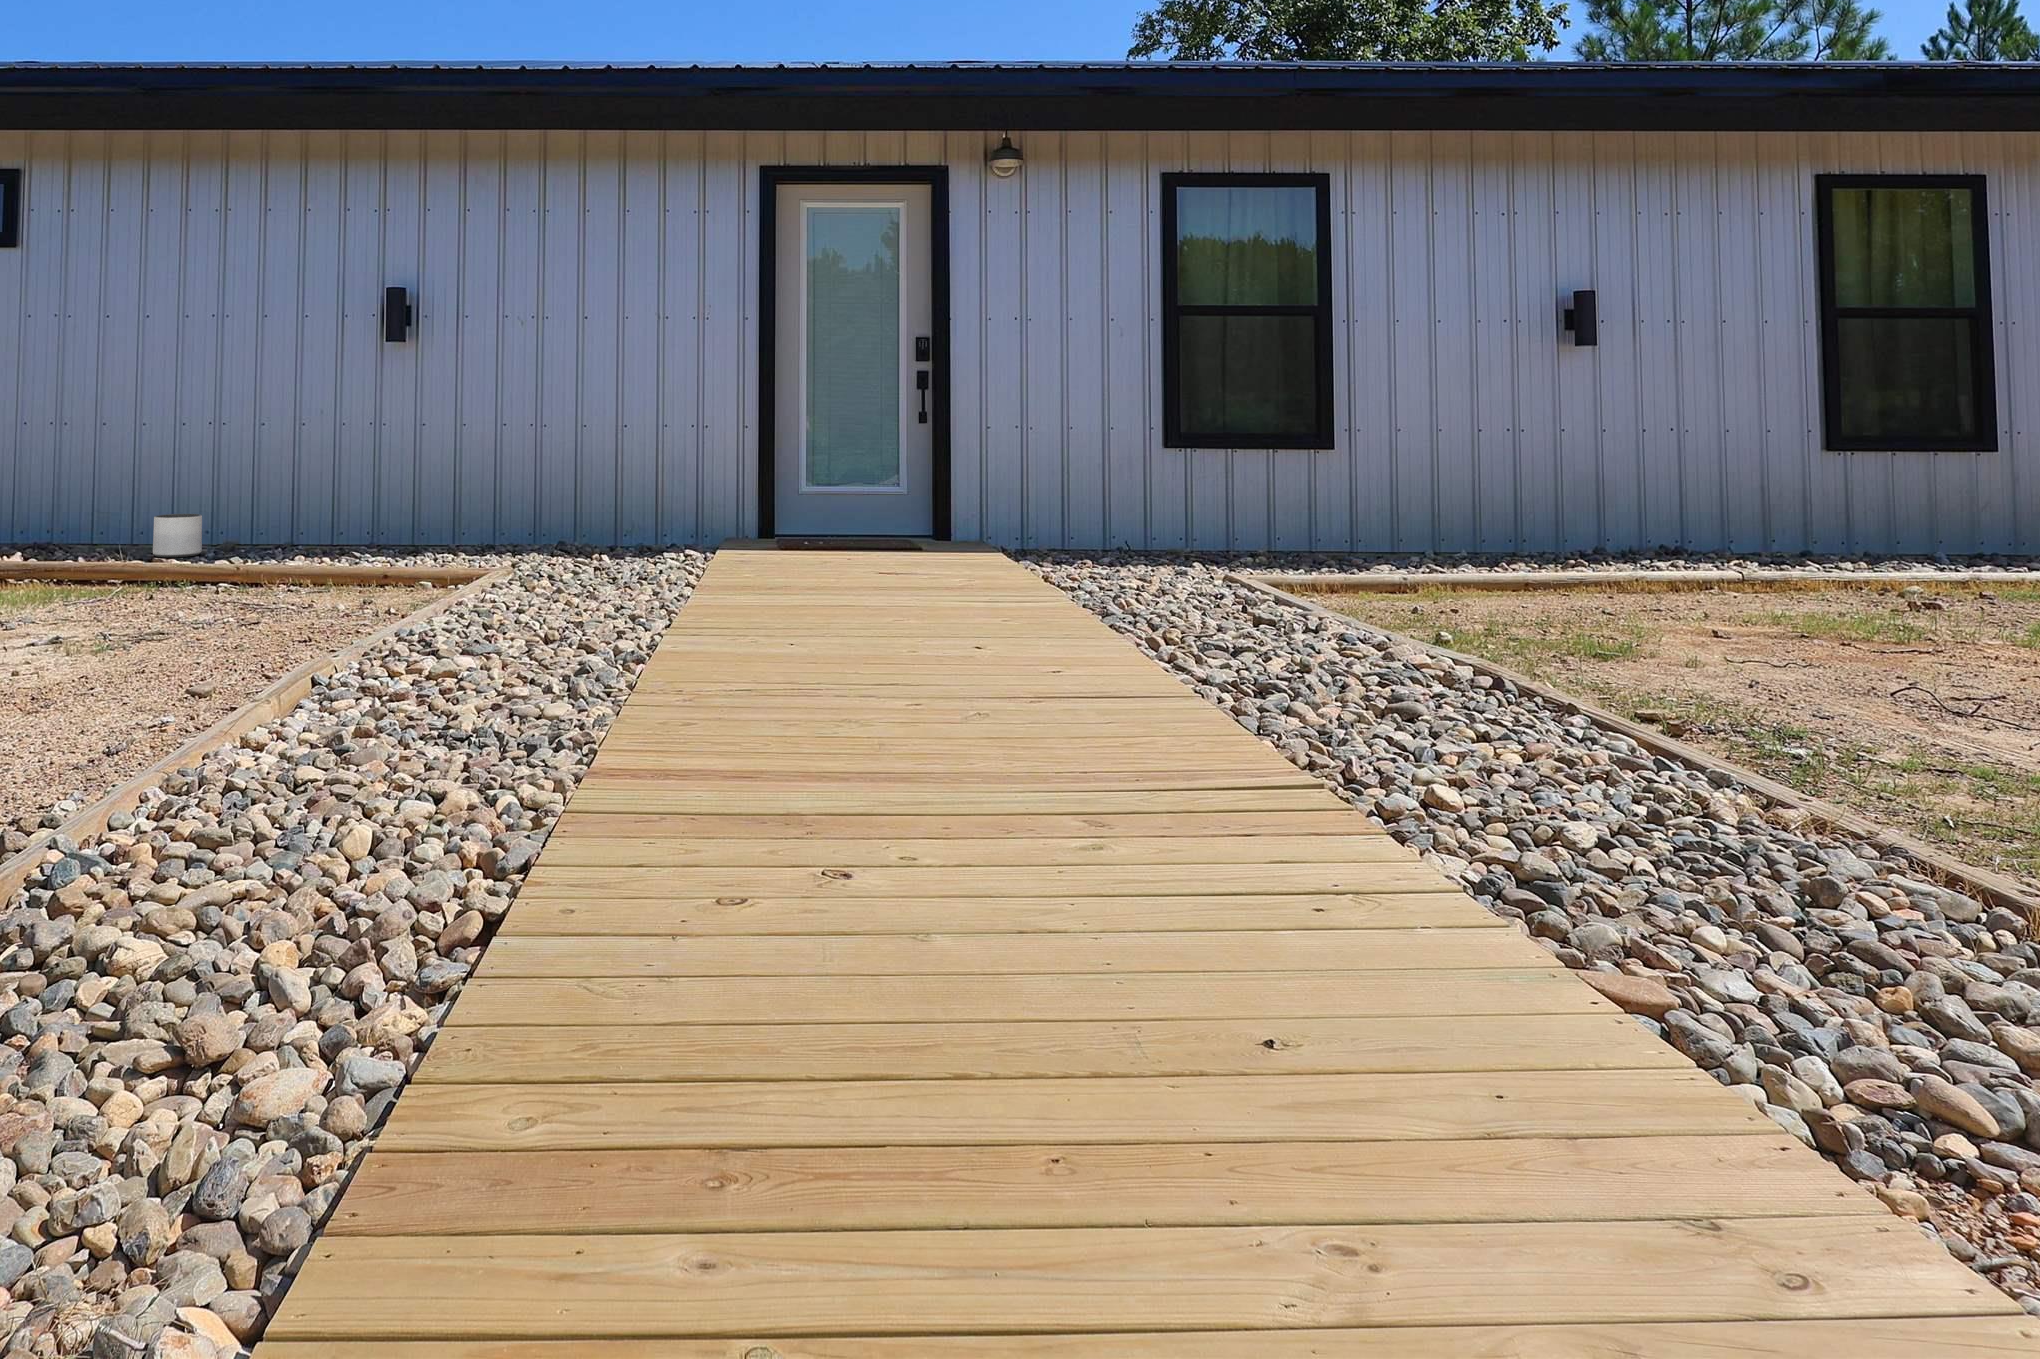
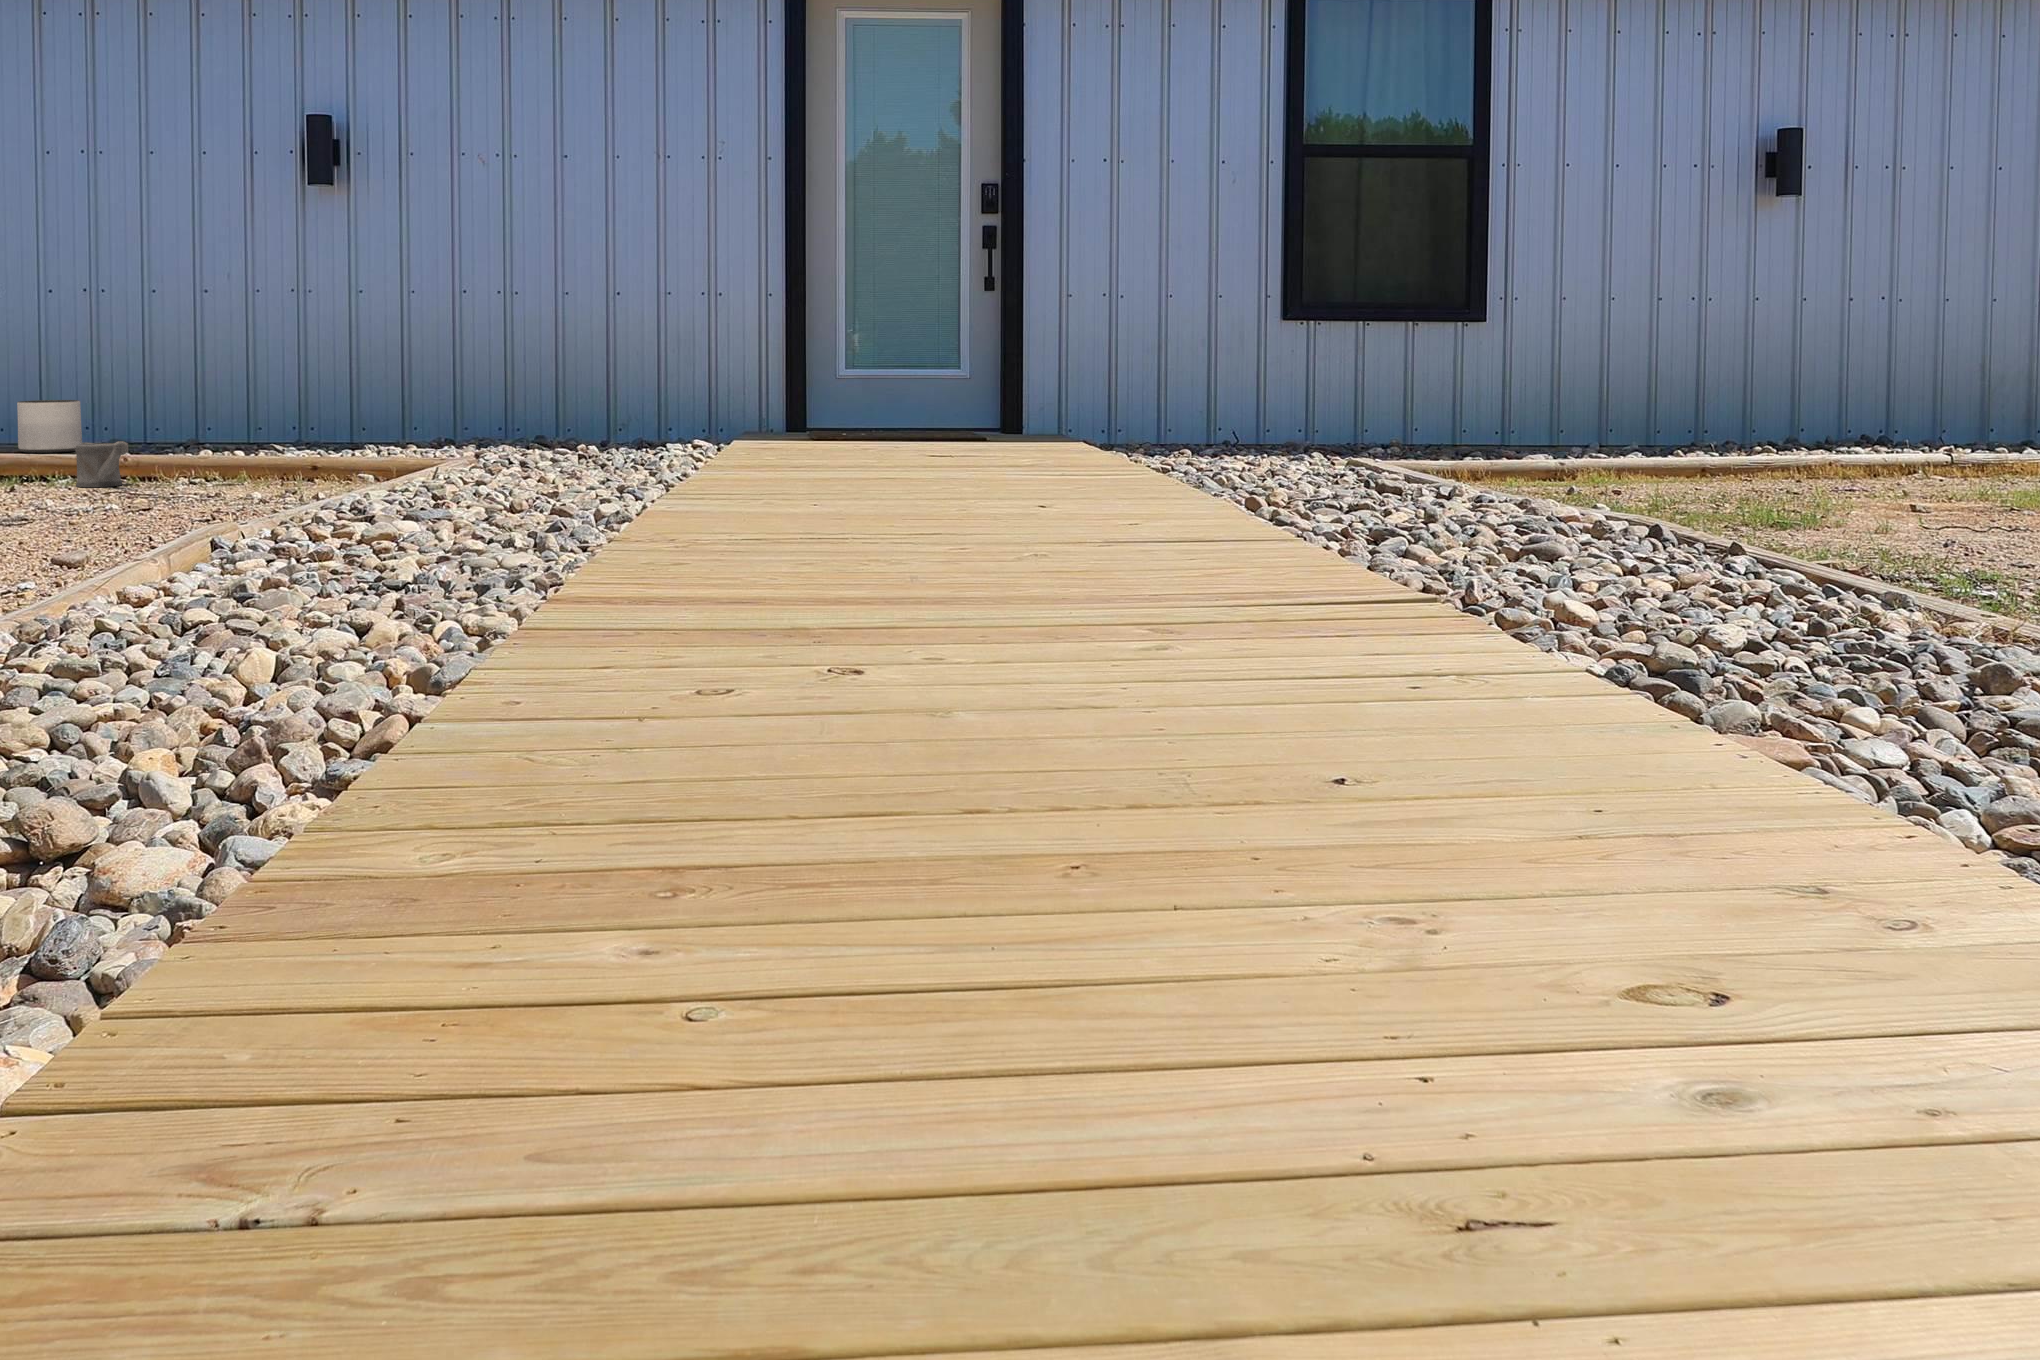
watering can: none [200,564,242,602] -> present [75,441,128,487]

